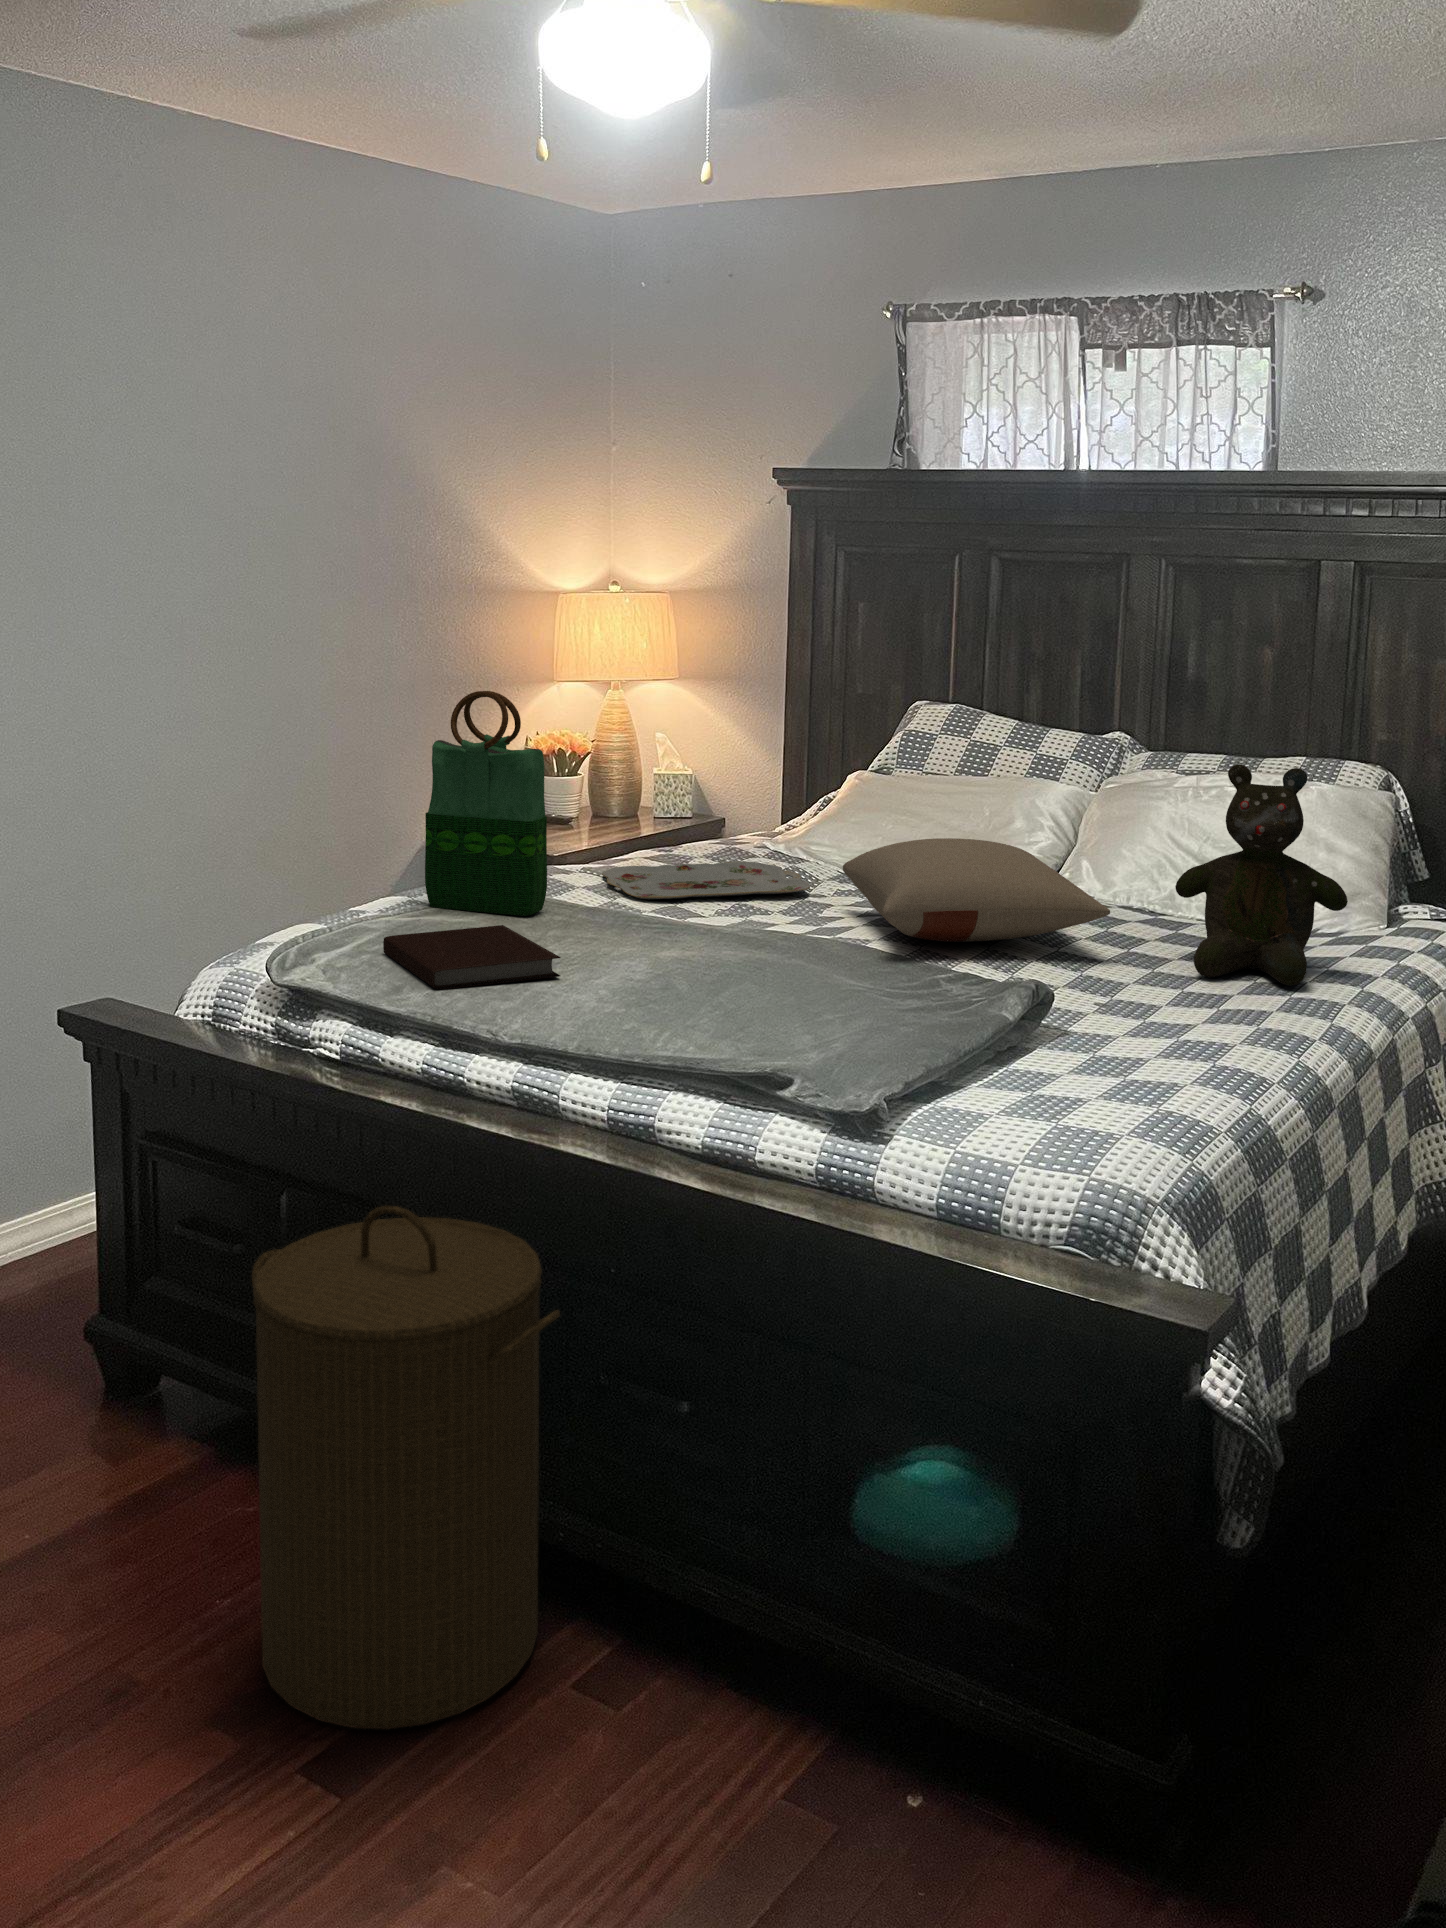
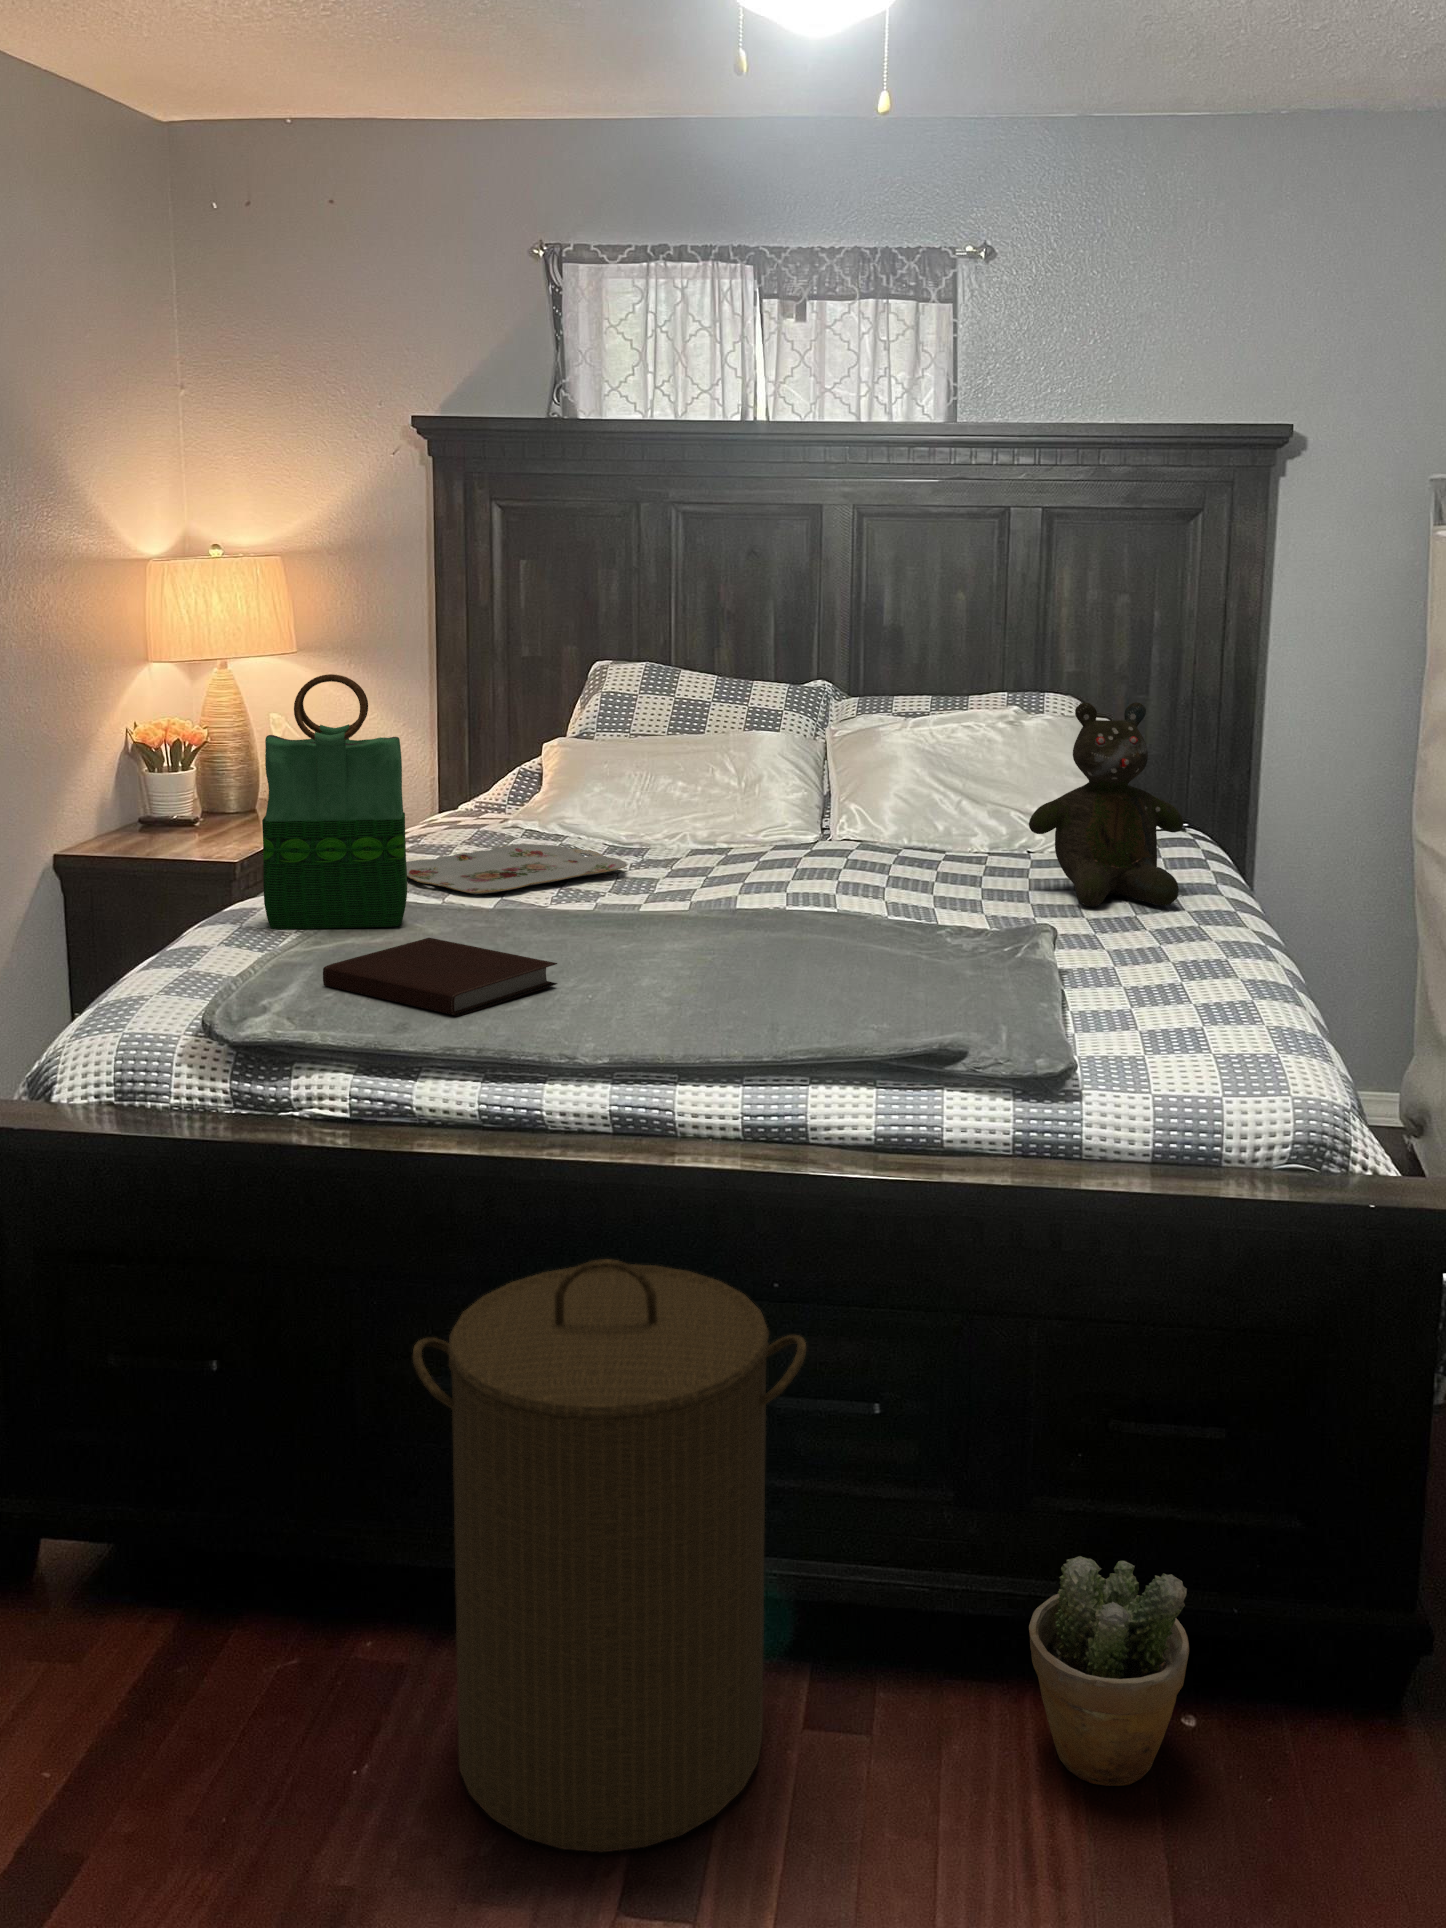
pillow: present [843,838,1110,942] -> none [684,797,995,902]
potted plant: none [721,1585,878,1823] -> present [1029,1556,1189,1786]

